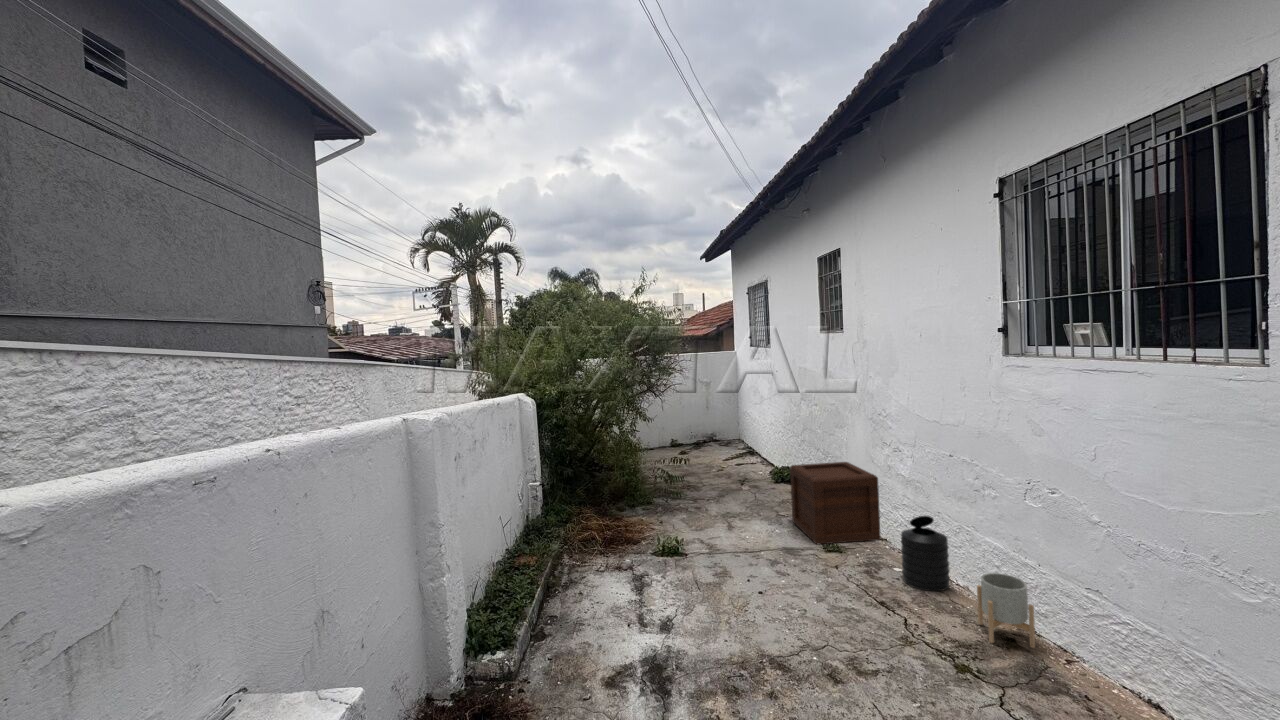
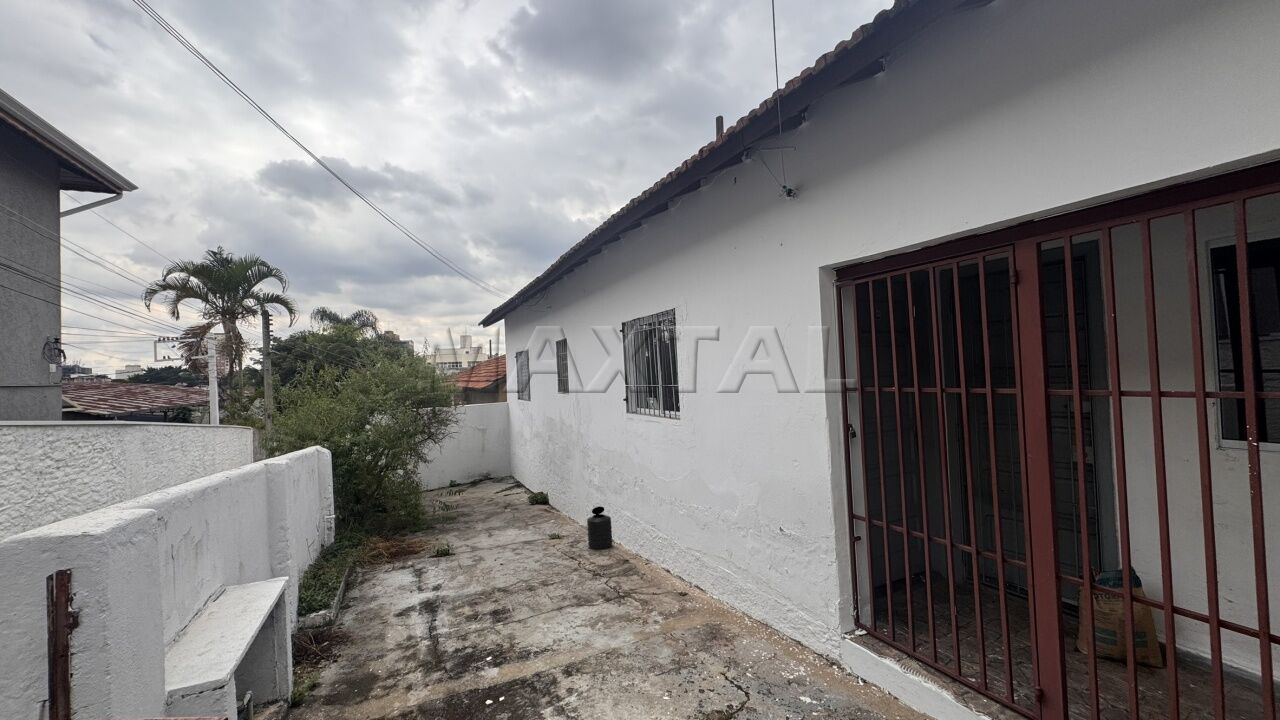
wooden crate: present [790,462,881,544] -> none [532,482,587,538]
planter: present [977,573,1035,648] -> none [614,530,636,566]

